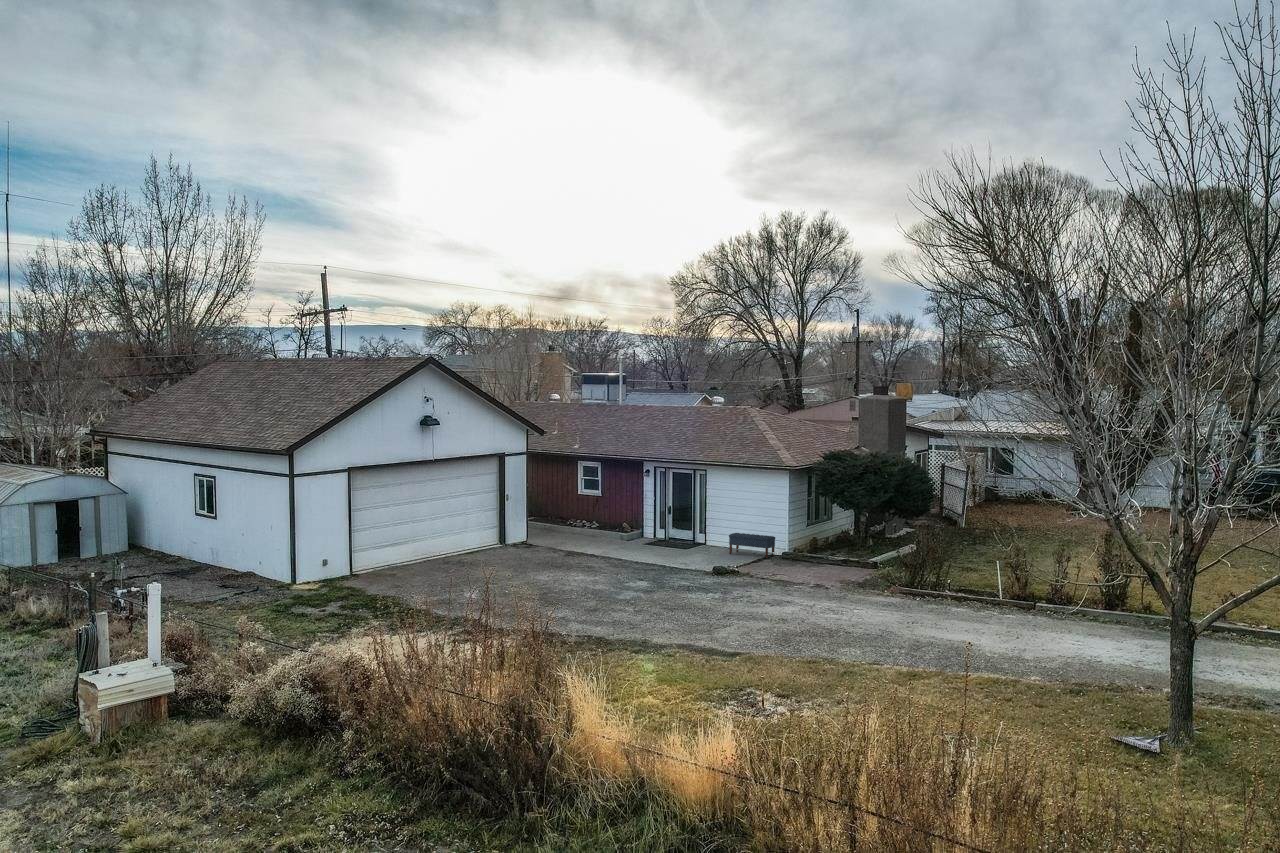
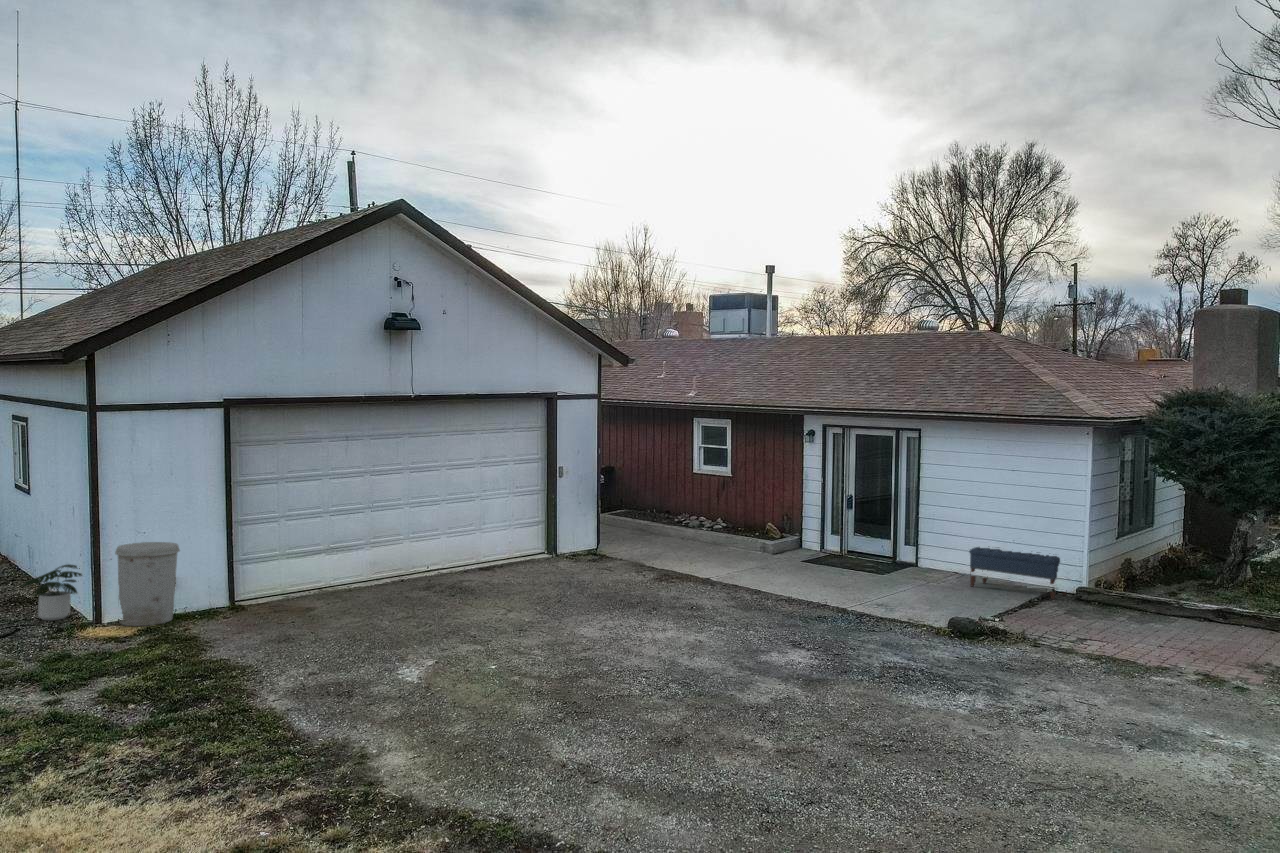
trash can: none [304,543,335,585] -> present [115,542,180,626]
potted plant: none [251,556,285,585] -> present [21,565,82,620]

